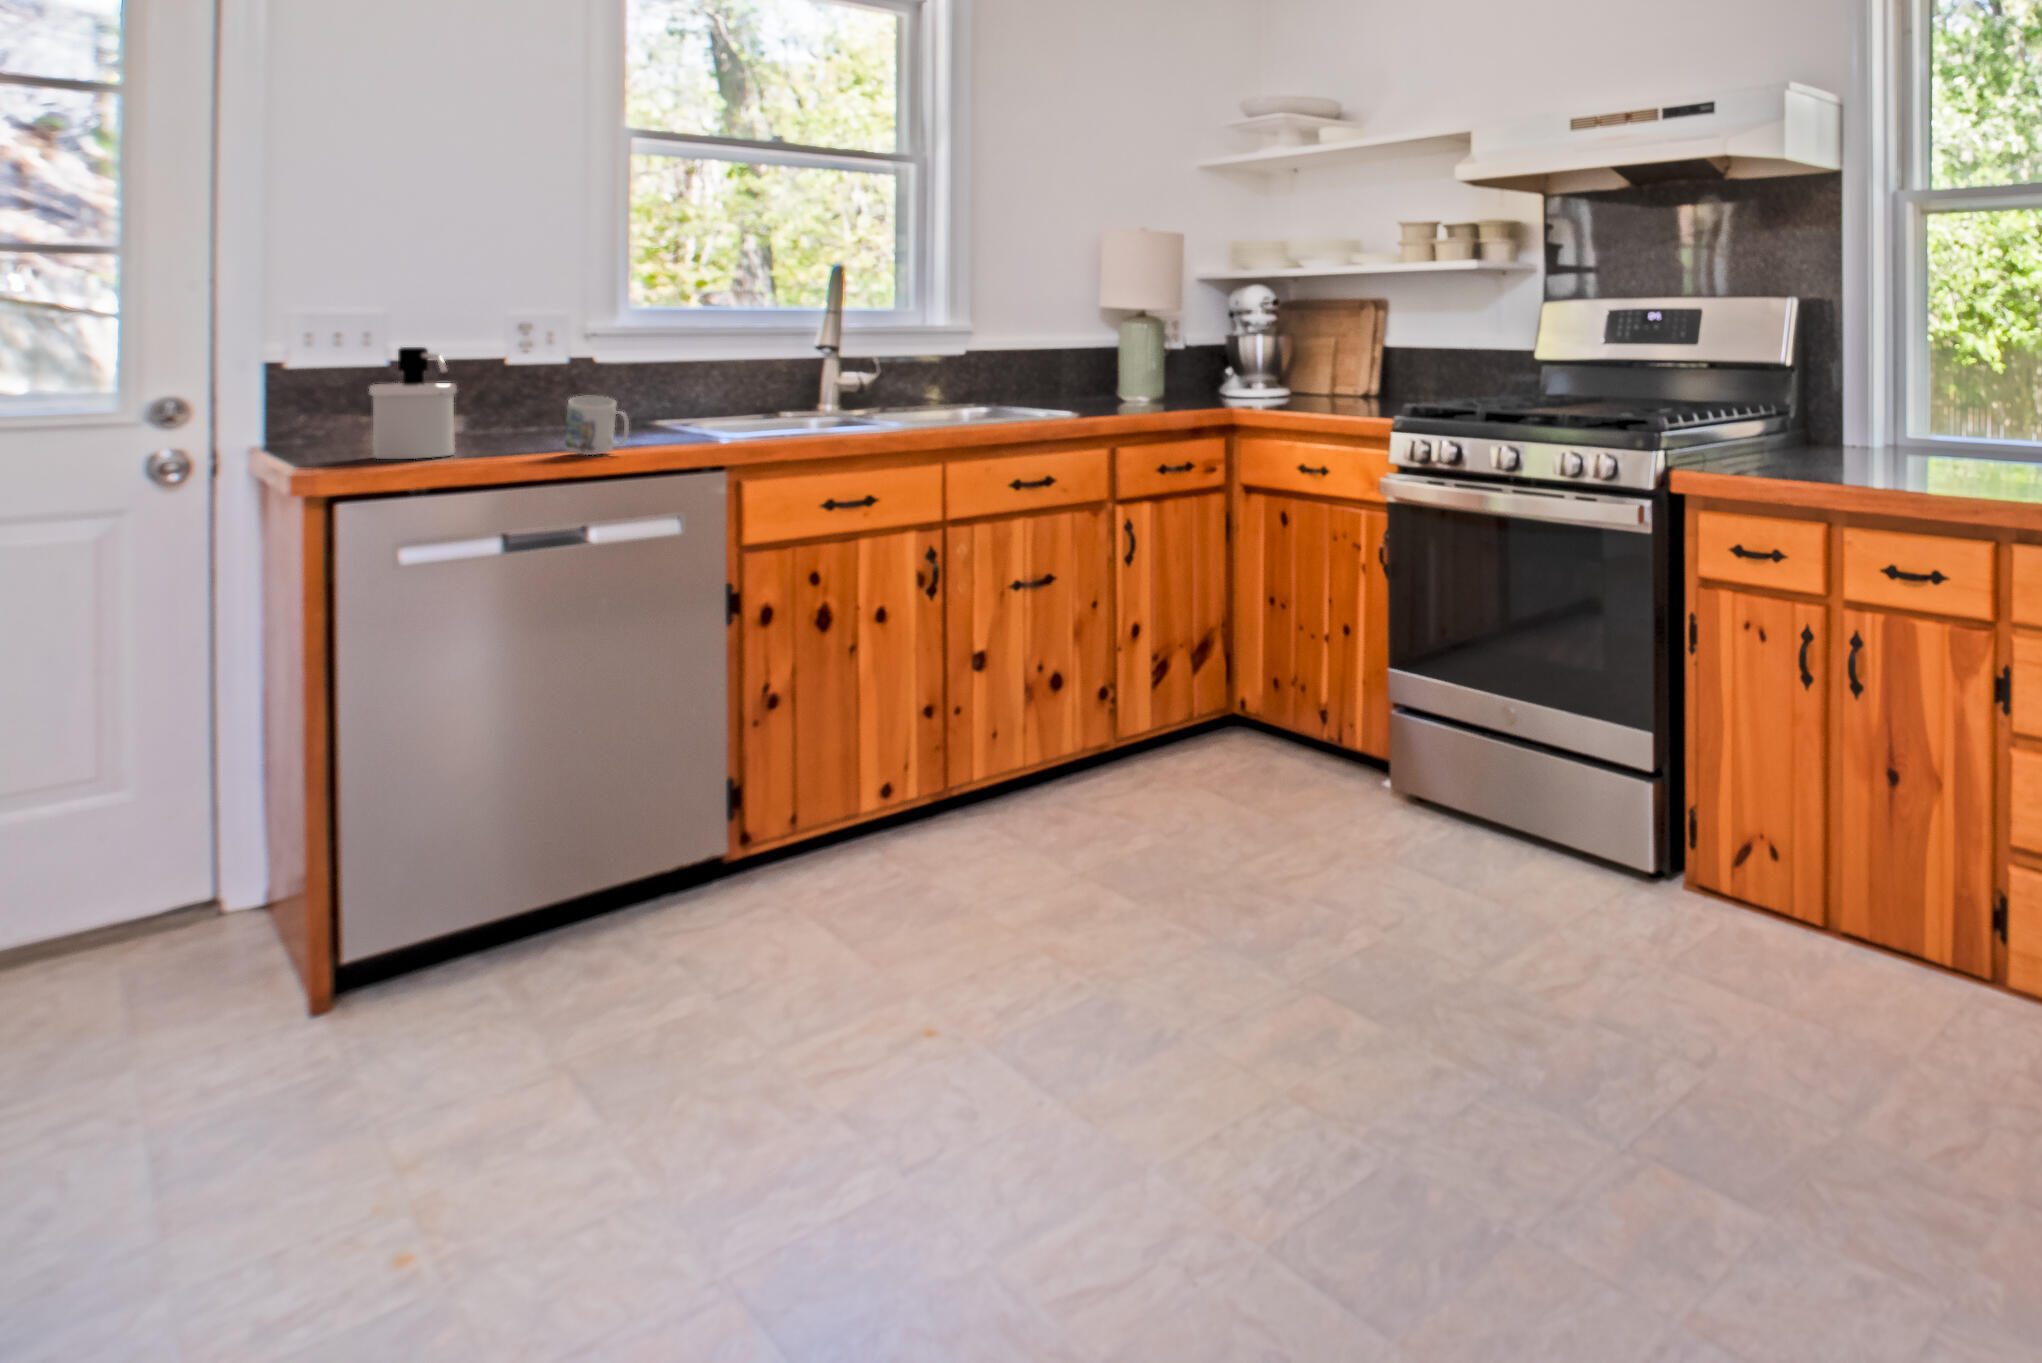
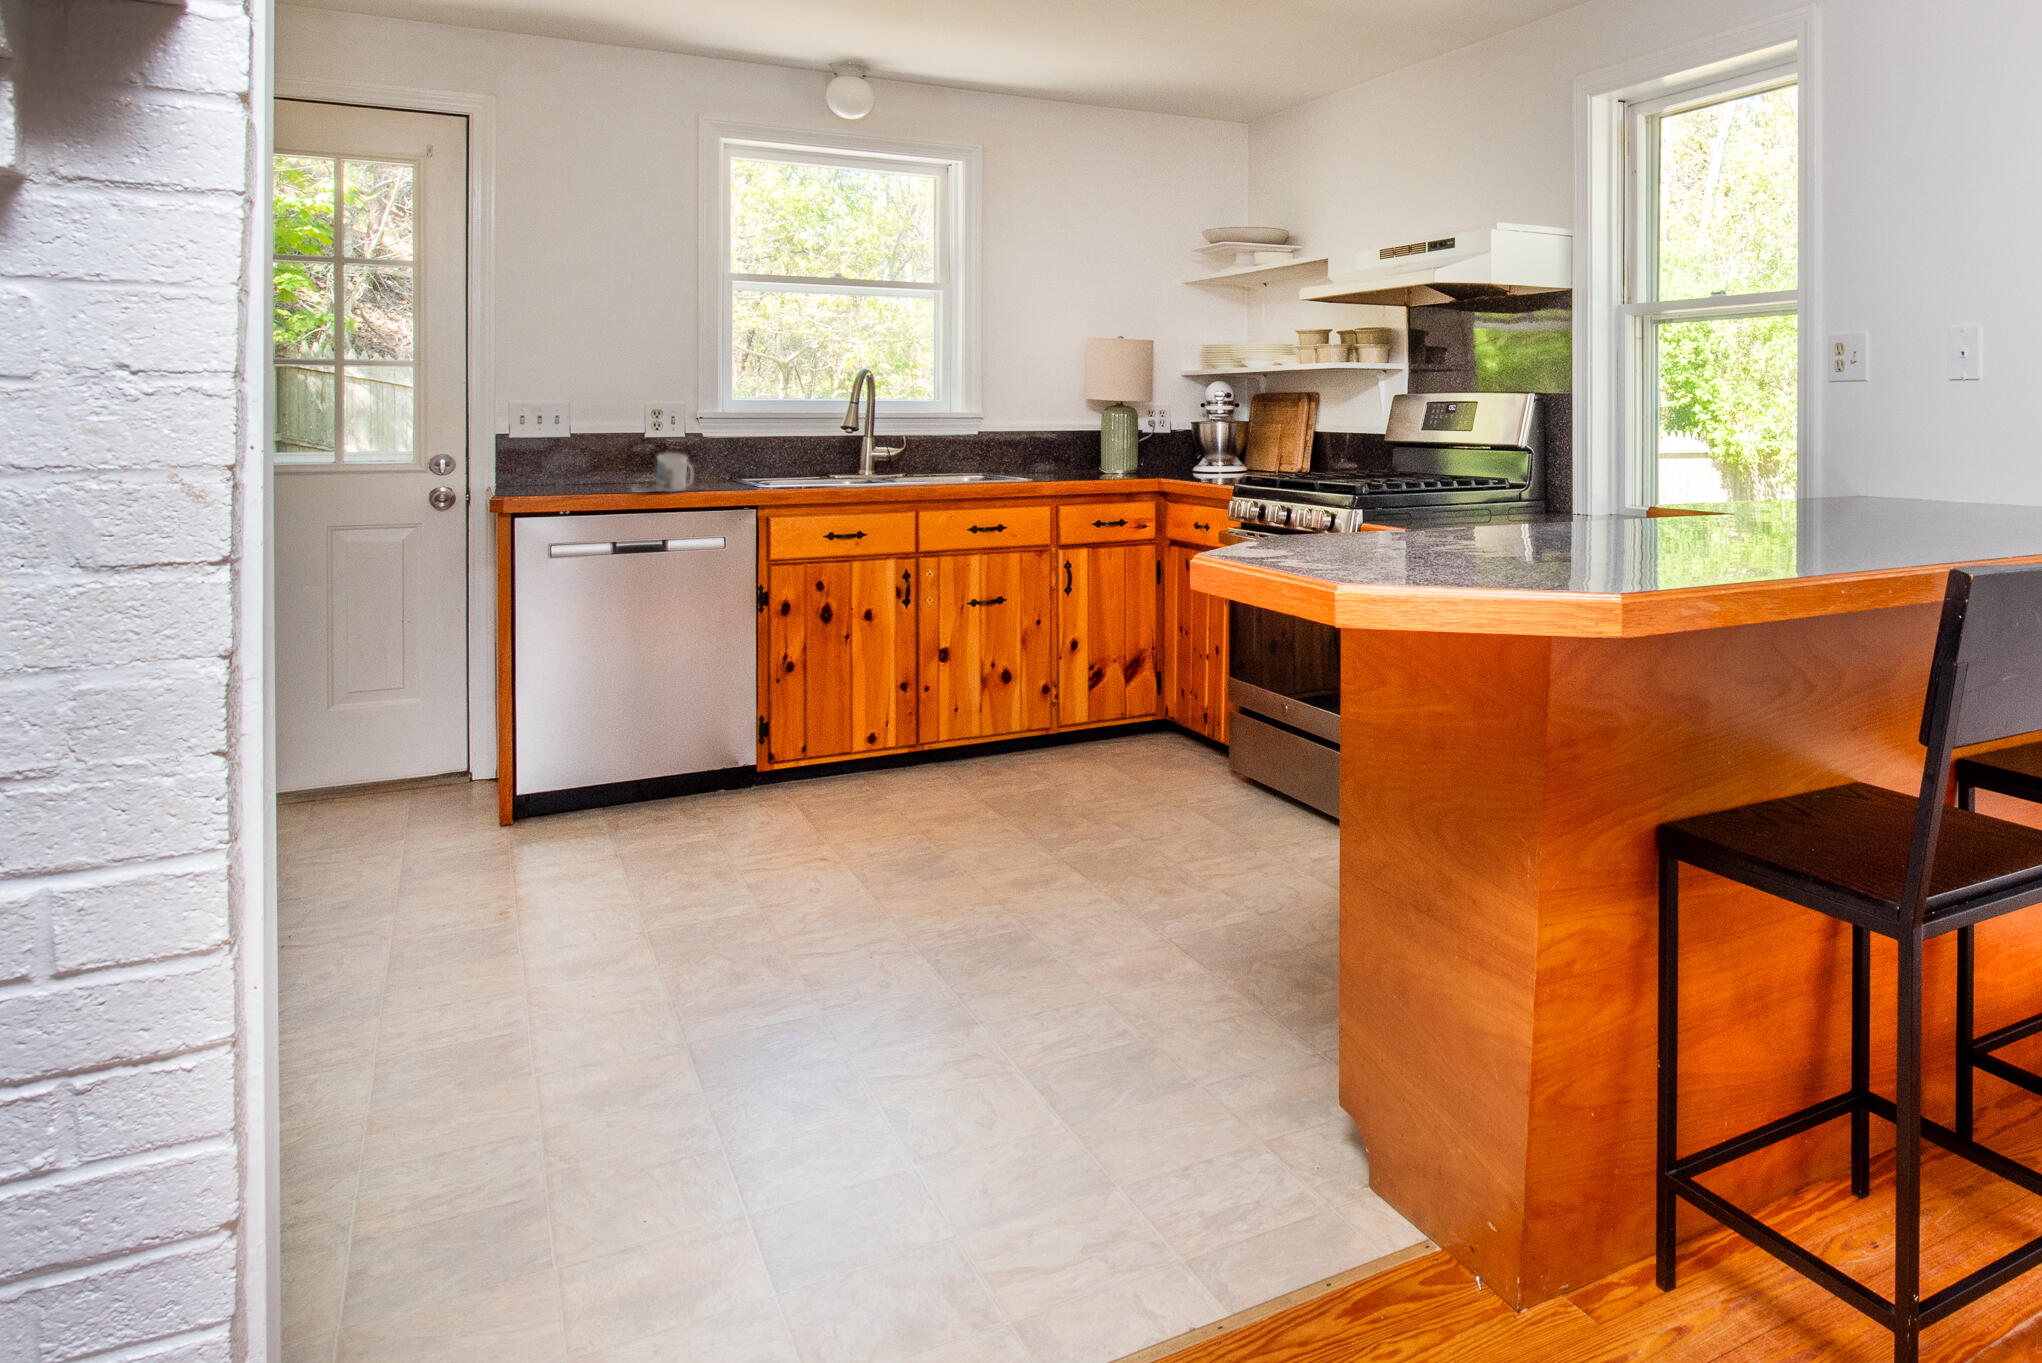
soap dispenser: present [369,347,457,459] -> none [546,420,596,491]

